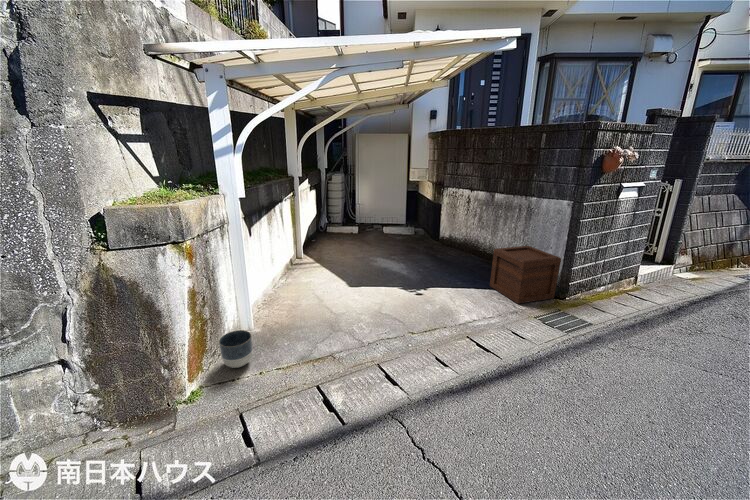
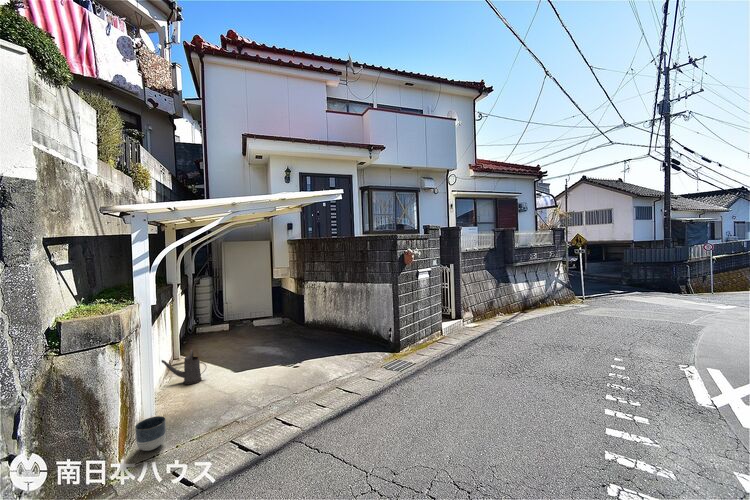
wooden crate: present [490,246,561,304] -> none [348,318,392,360]
watering can: none [275,253,319,290] -> present [162,350,206,384]

